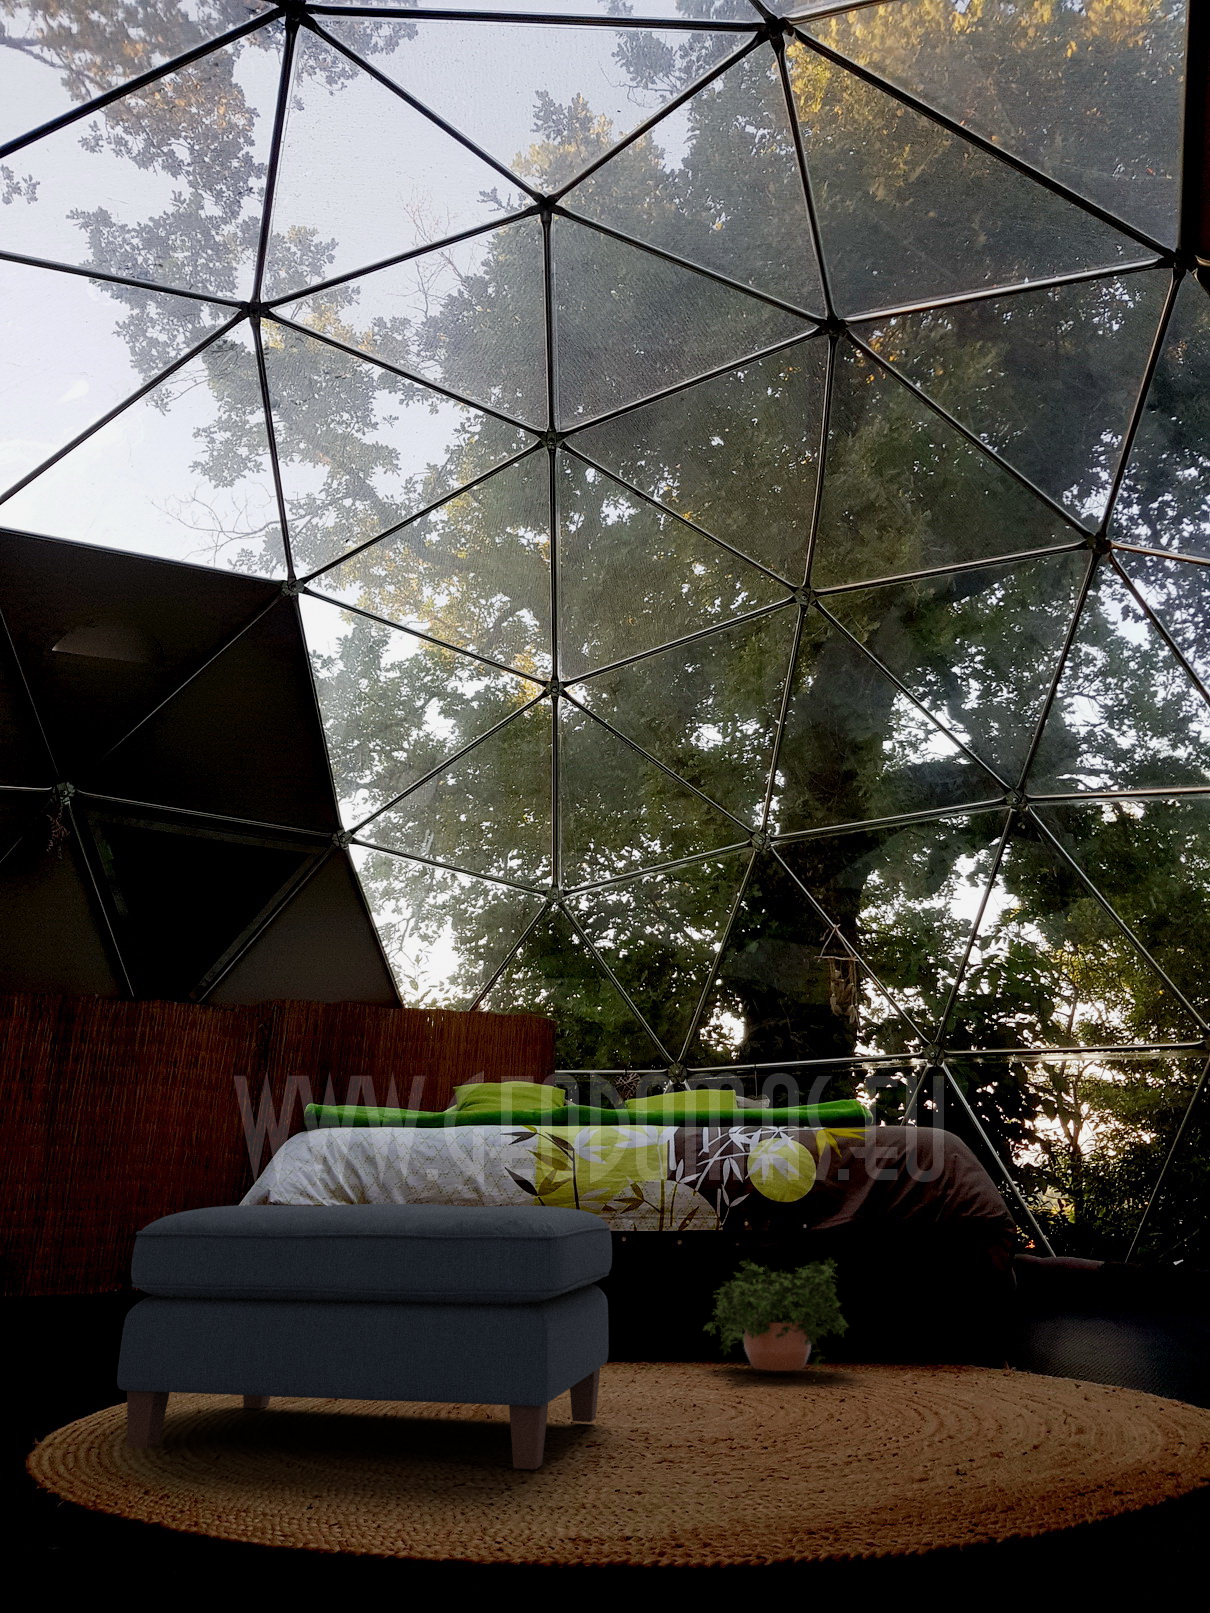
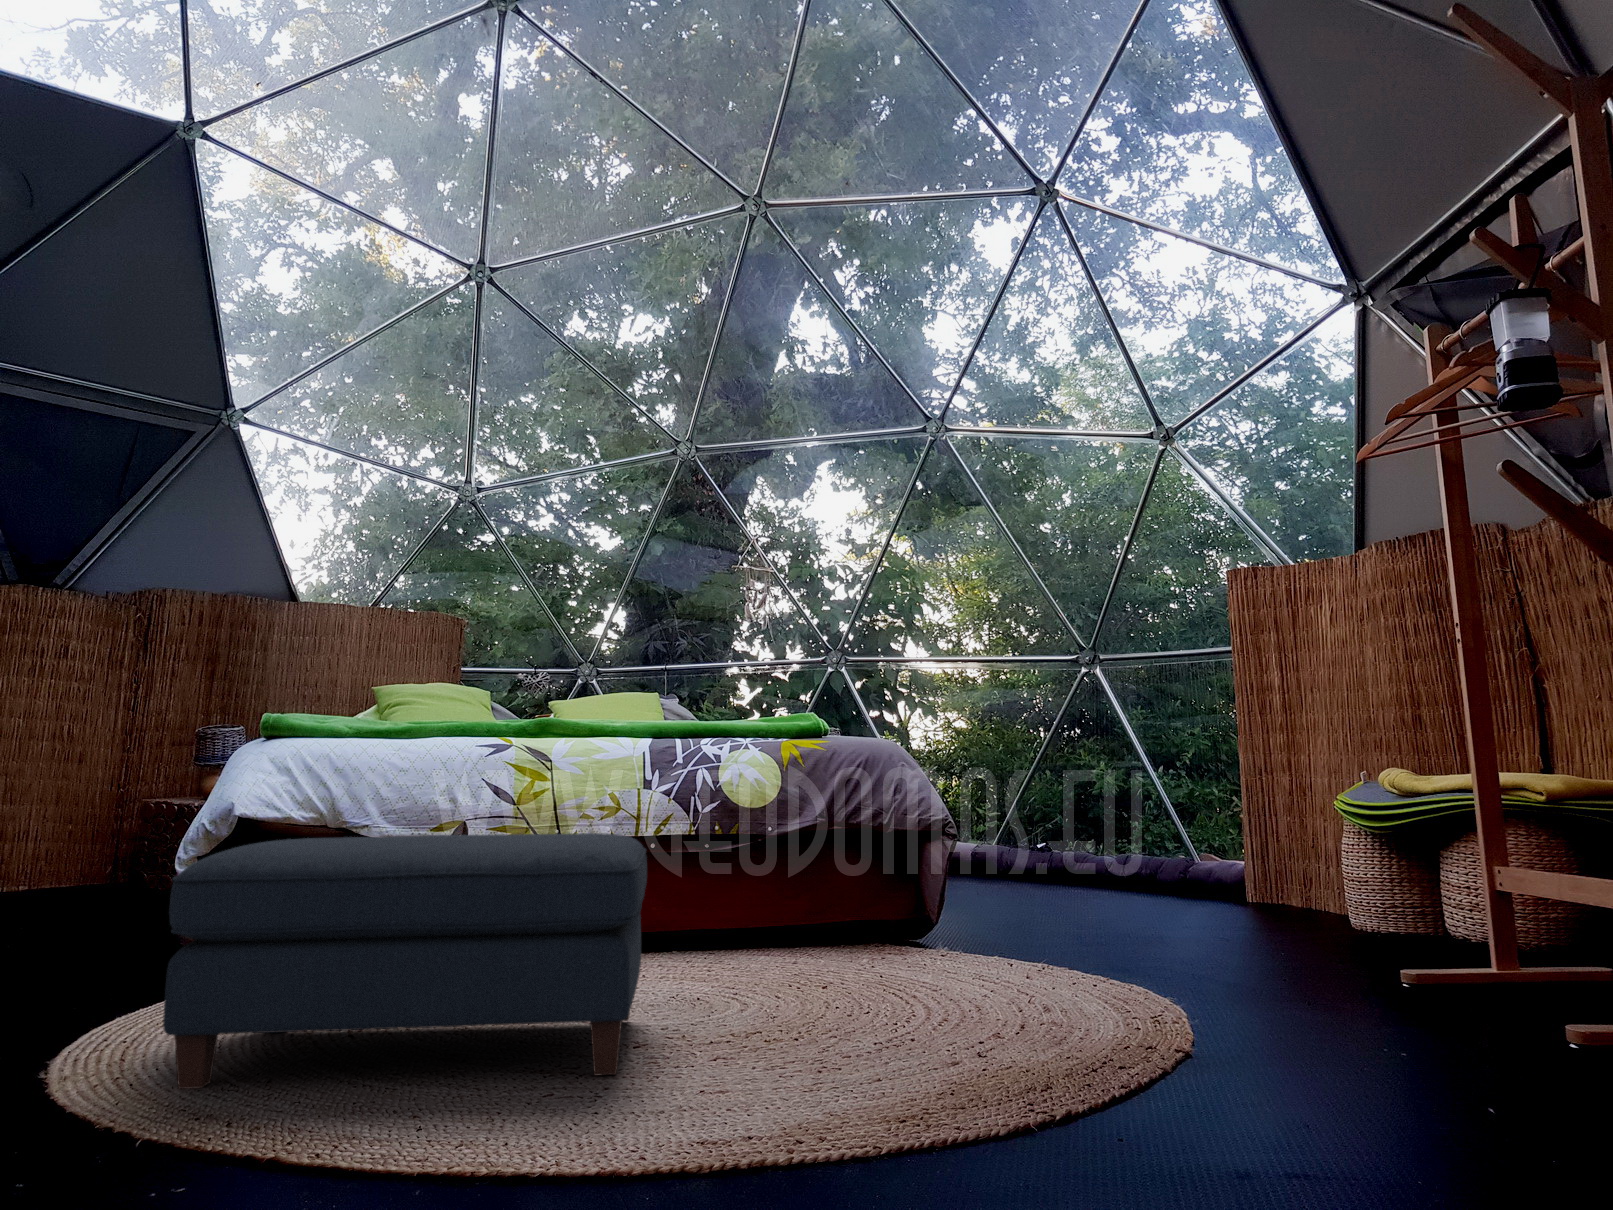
potted plant: present [705,1259,848,1375] -> none [682,855,814,962]

